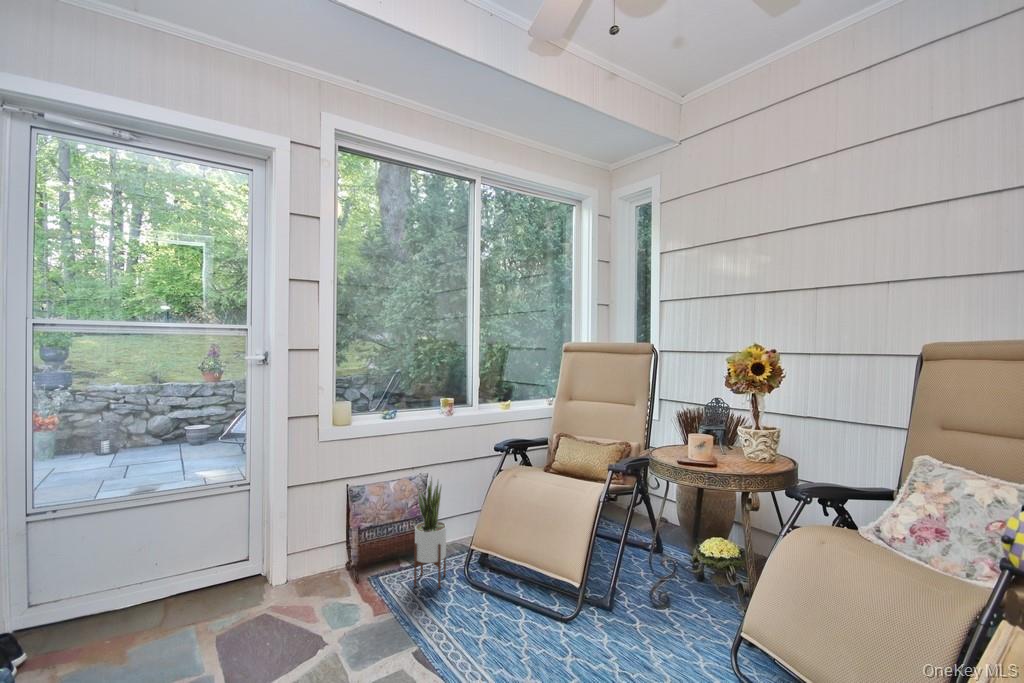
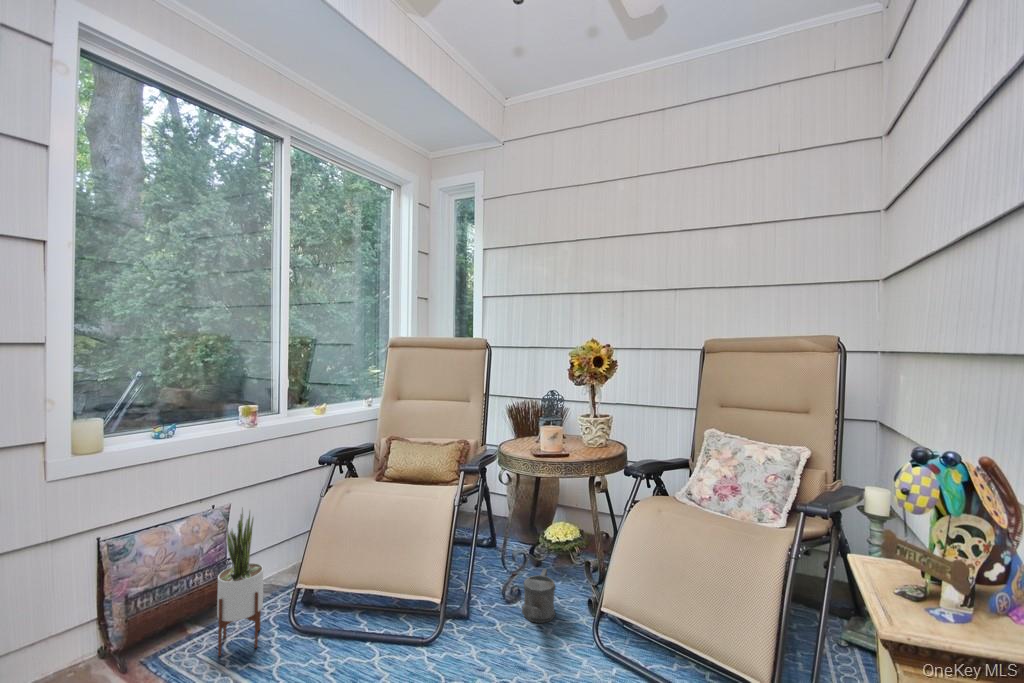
watering can: none [656,582,702,636] -> present [522,569,556,623]

